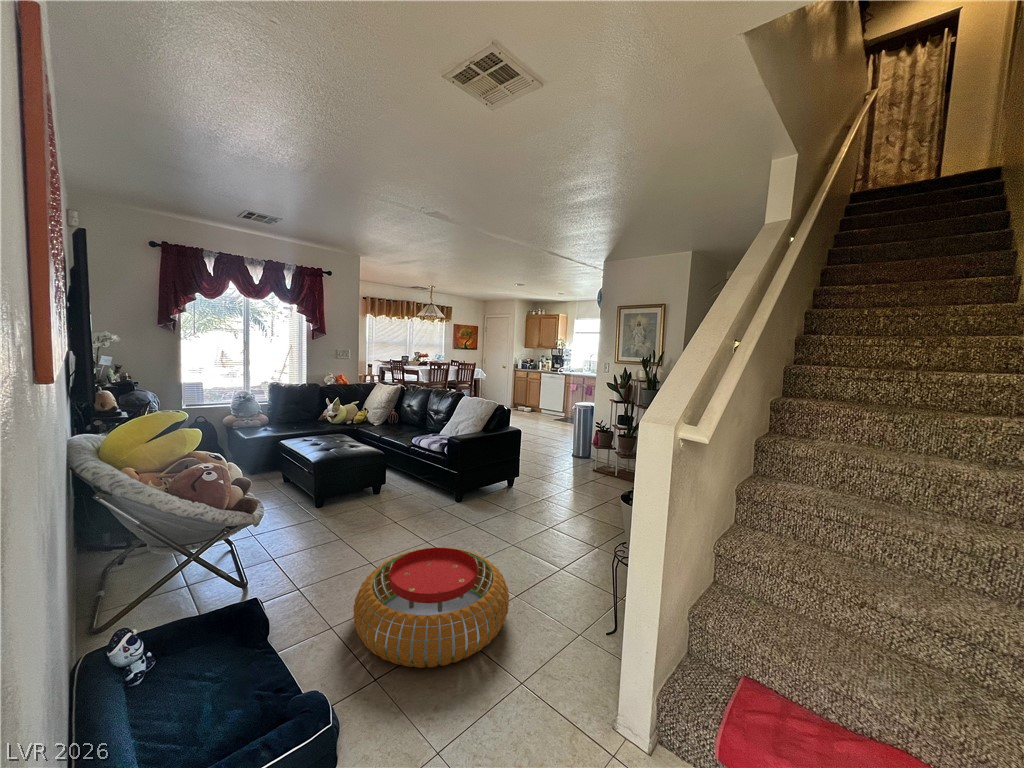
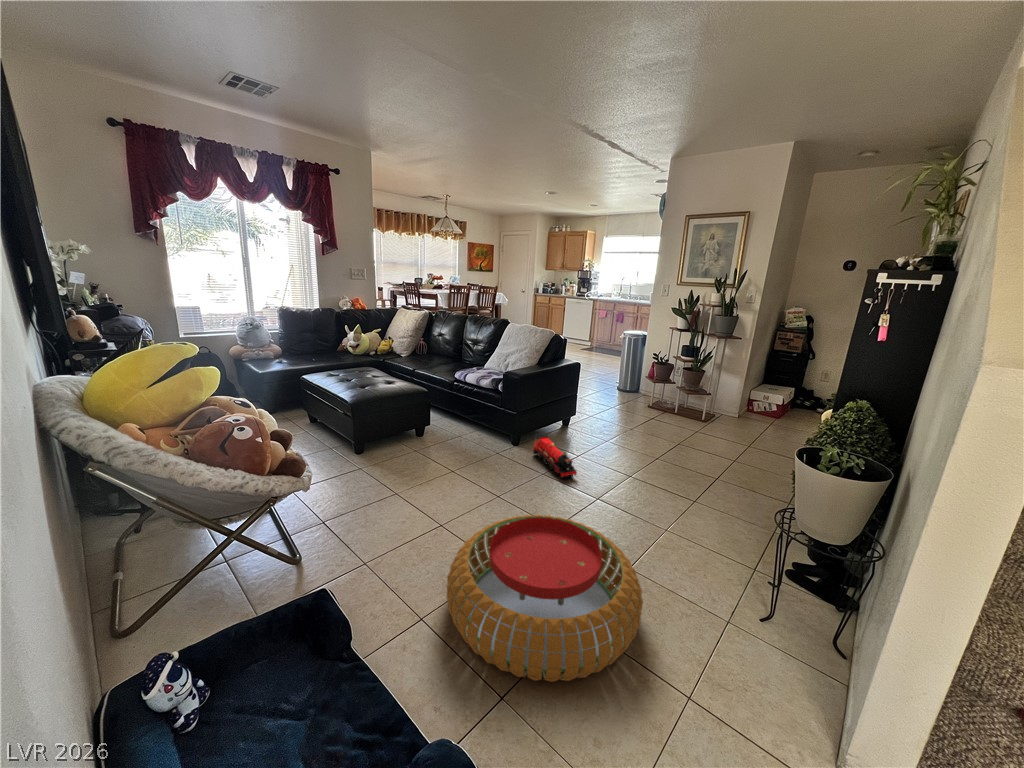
toy train: none [471,488,502,527] -> present [533,433,577,479]

